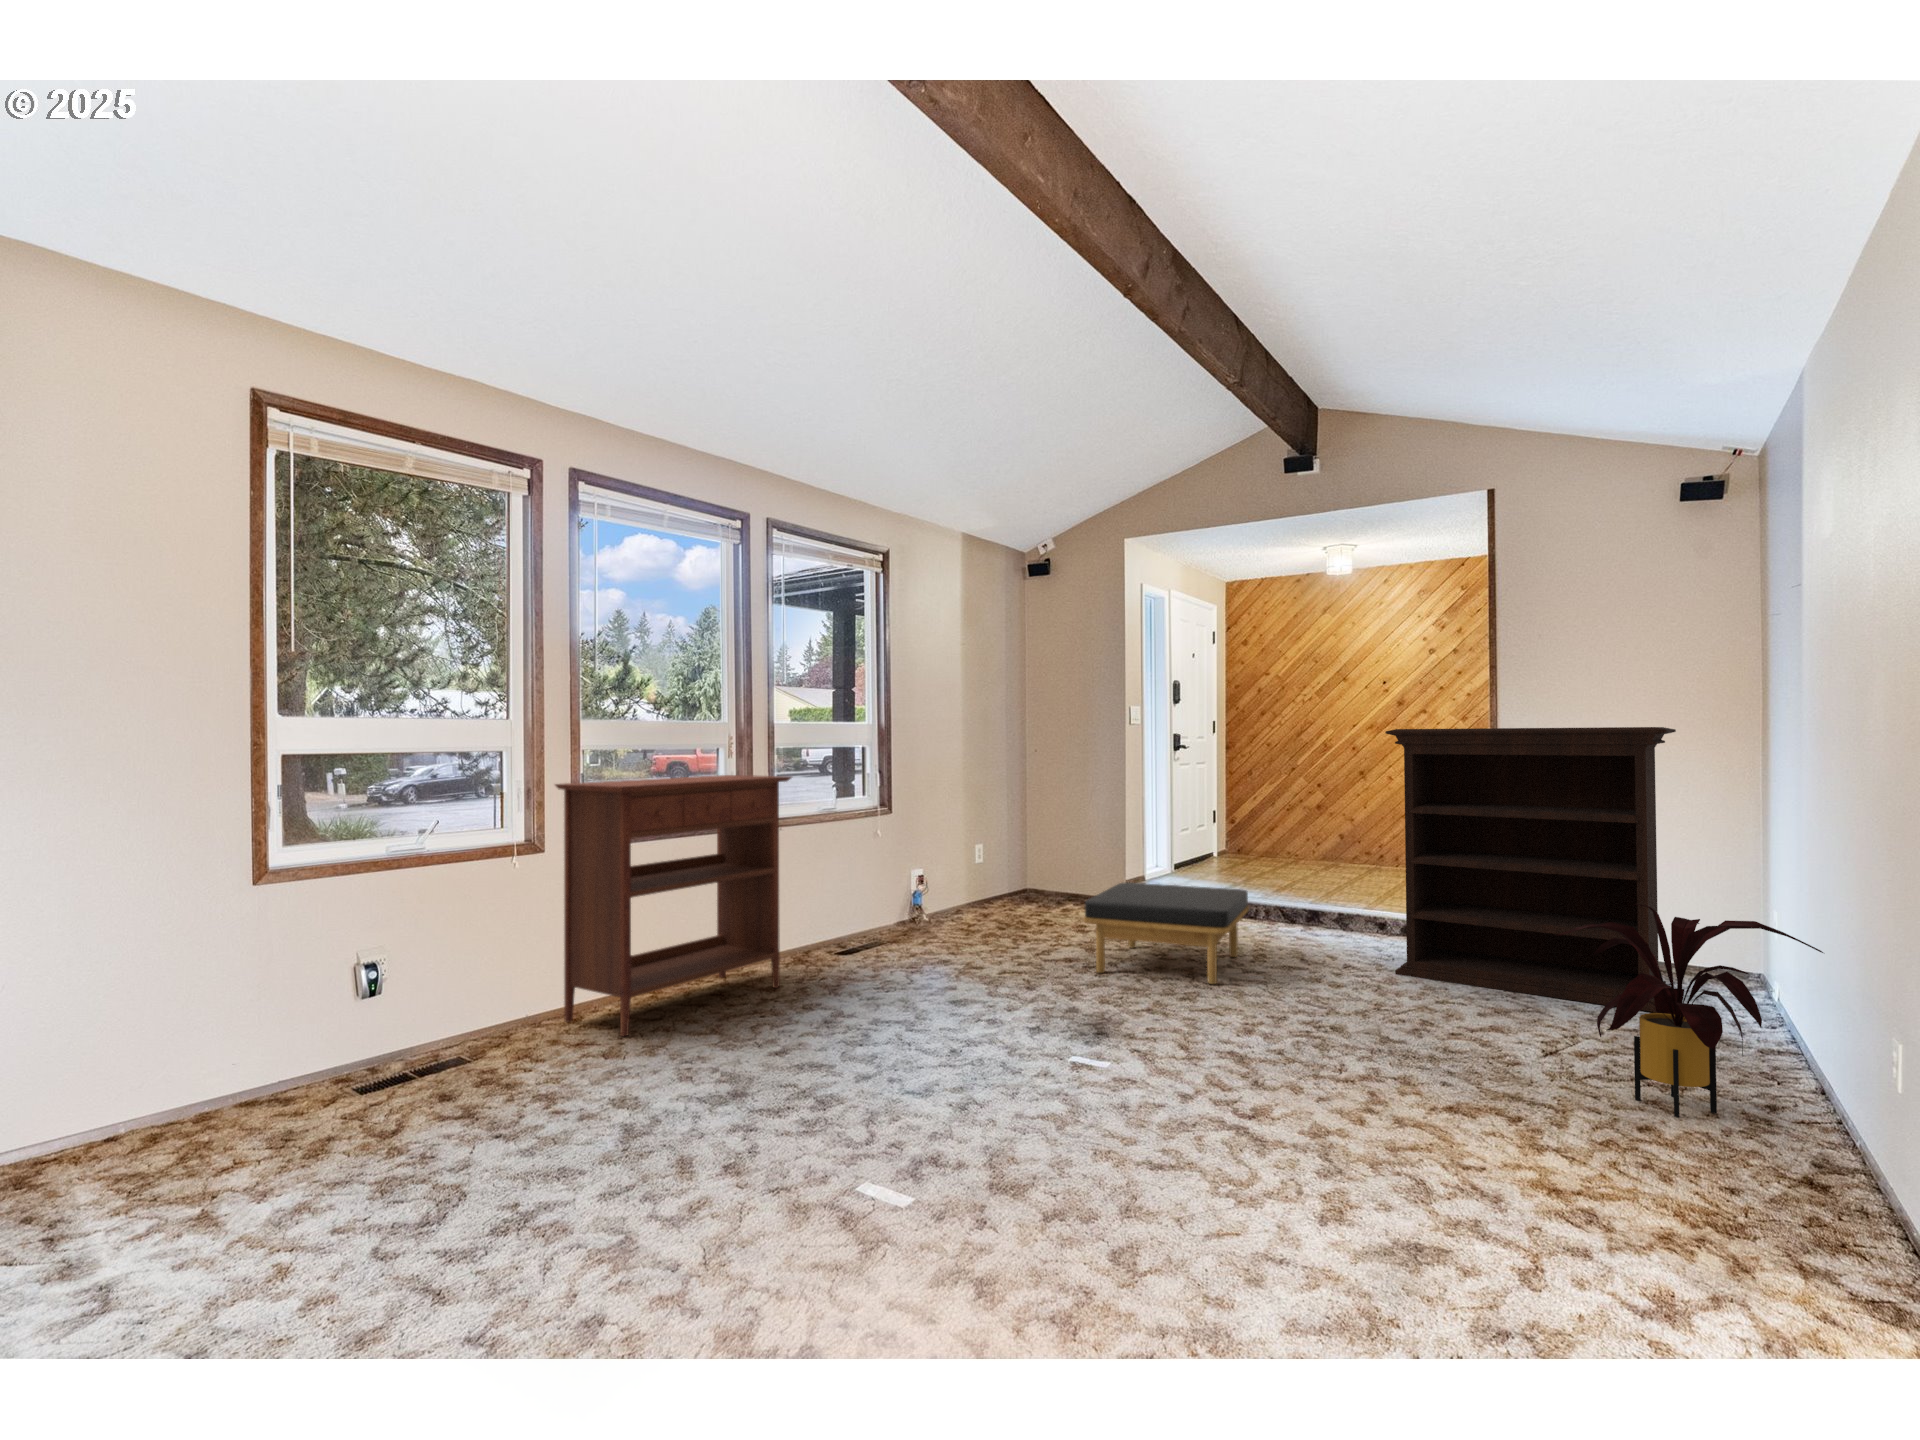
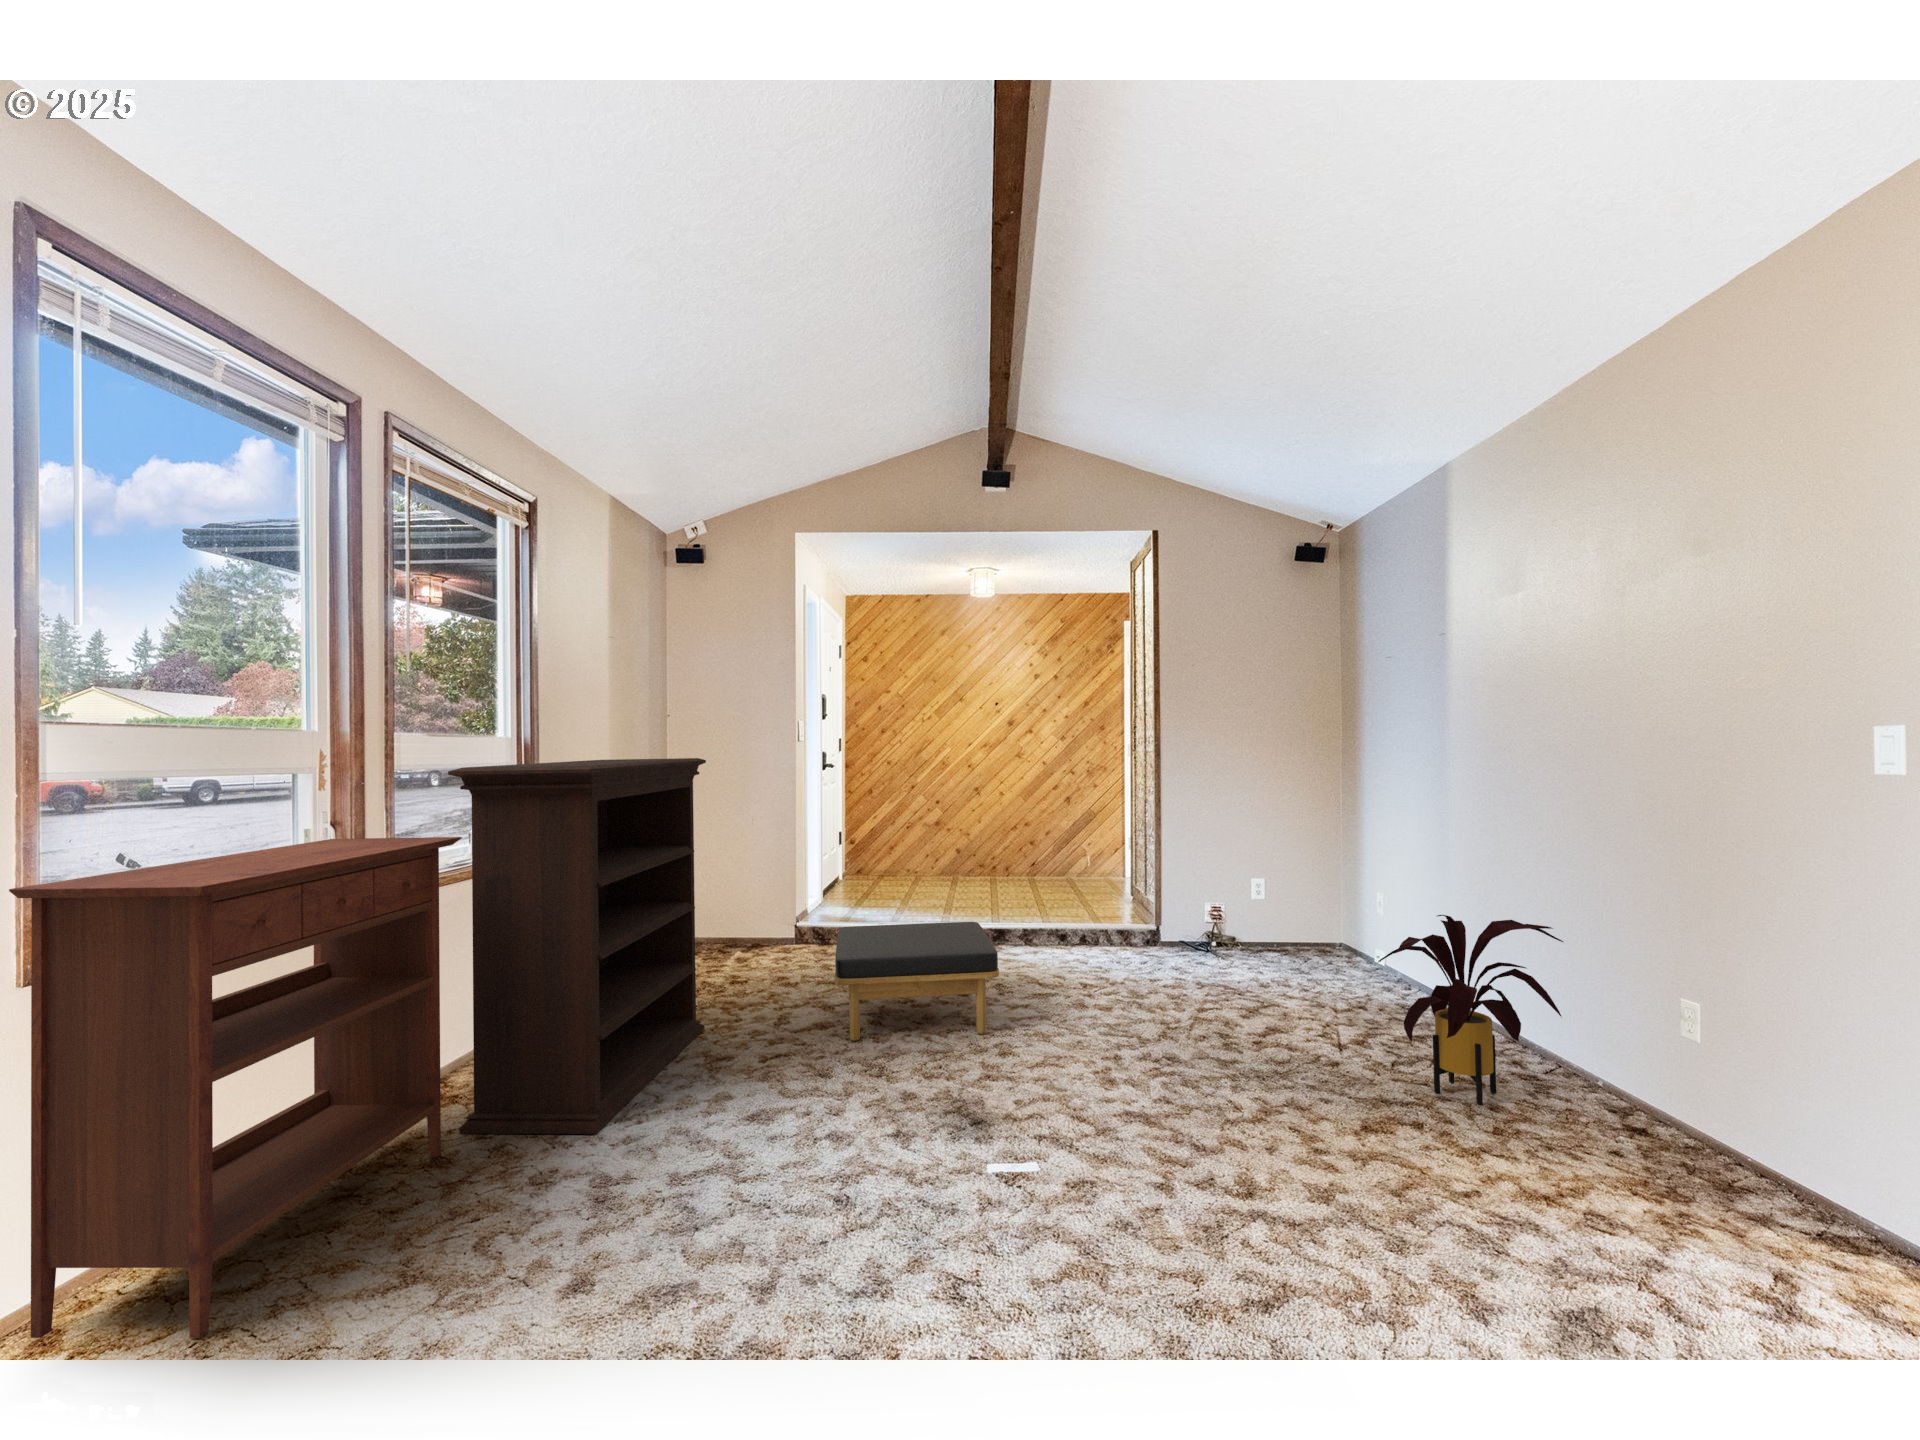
bookshelf: present [1385,727,1676,1012] -> present [448,758,706,1134]

